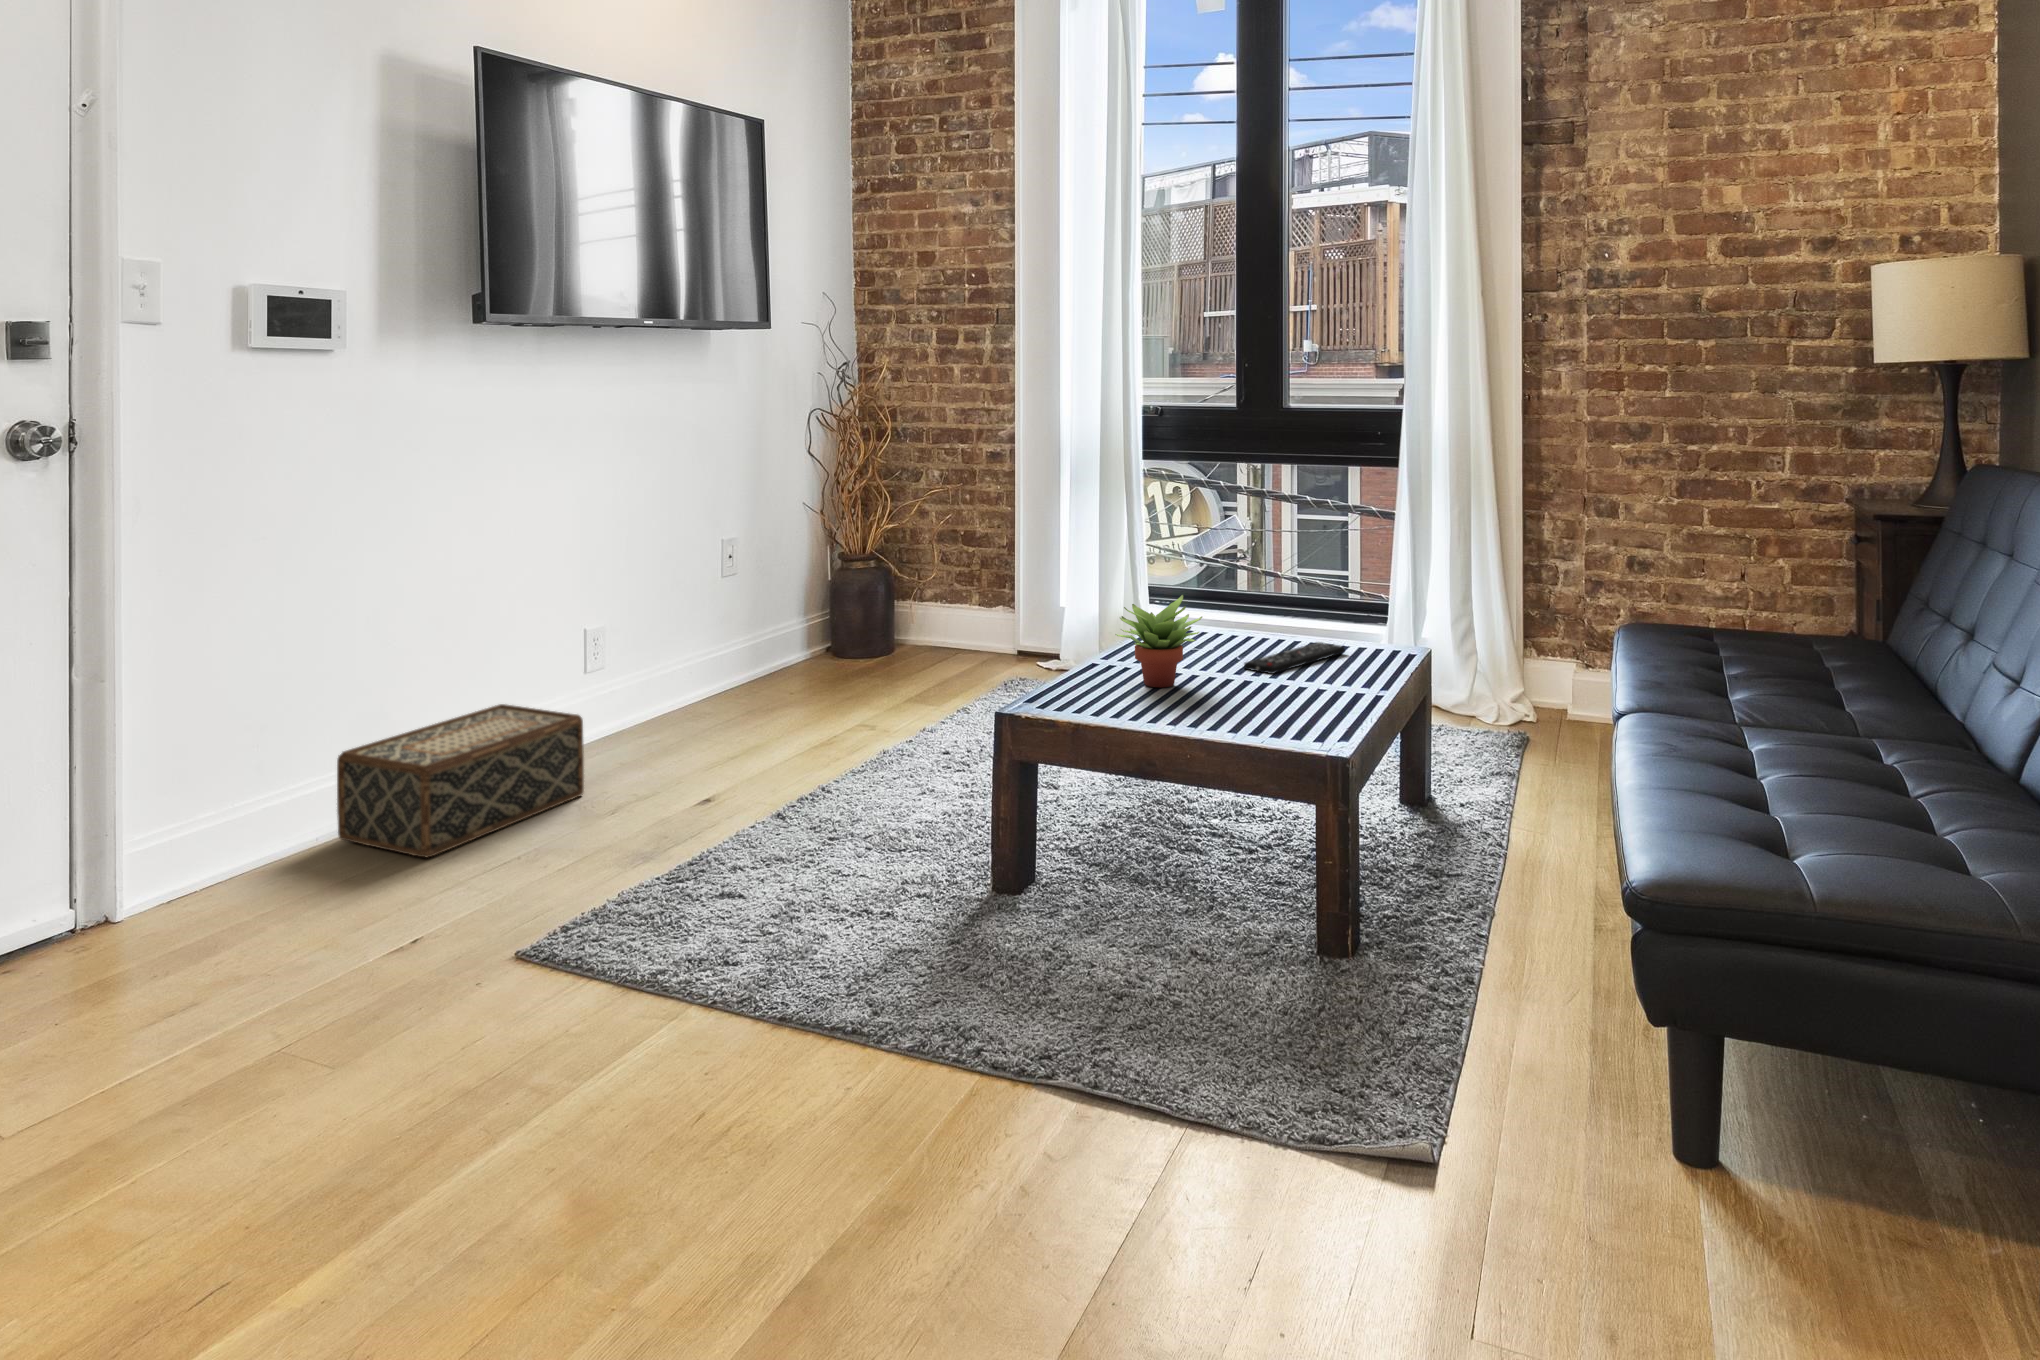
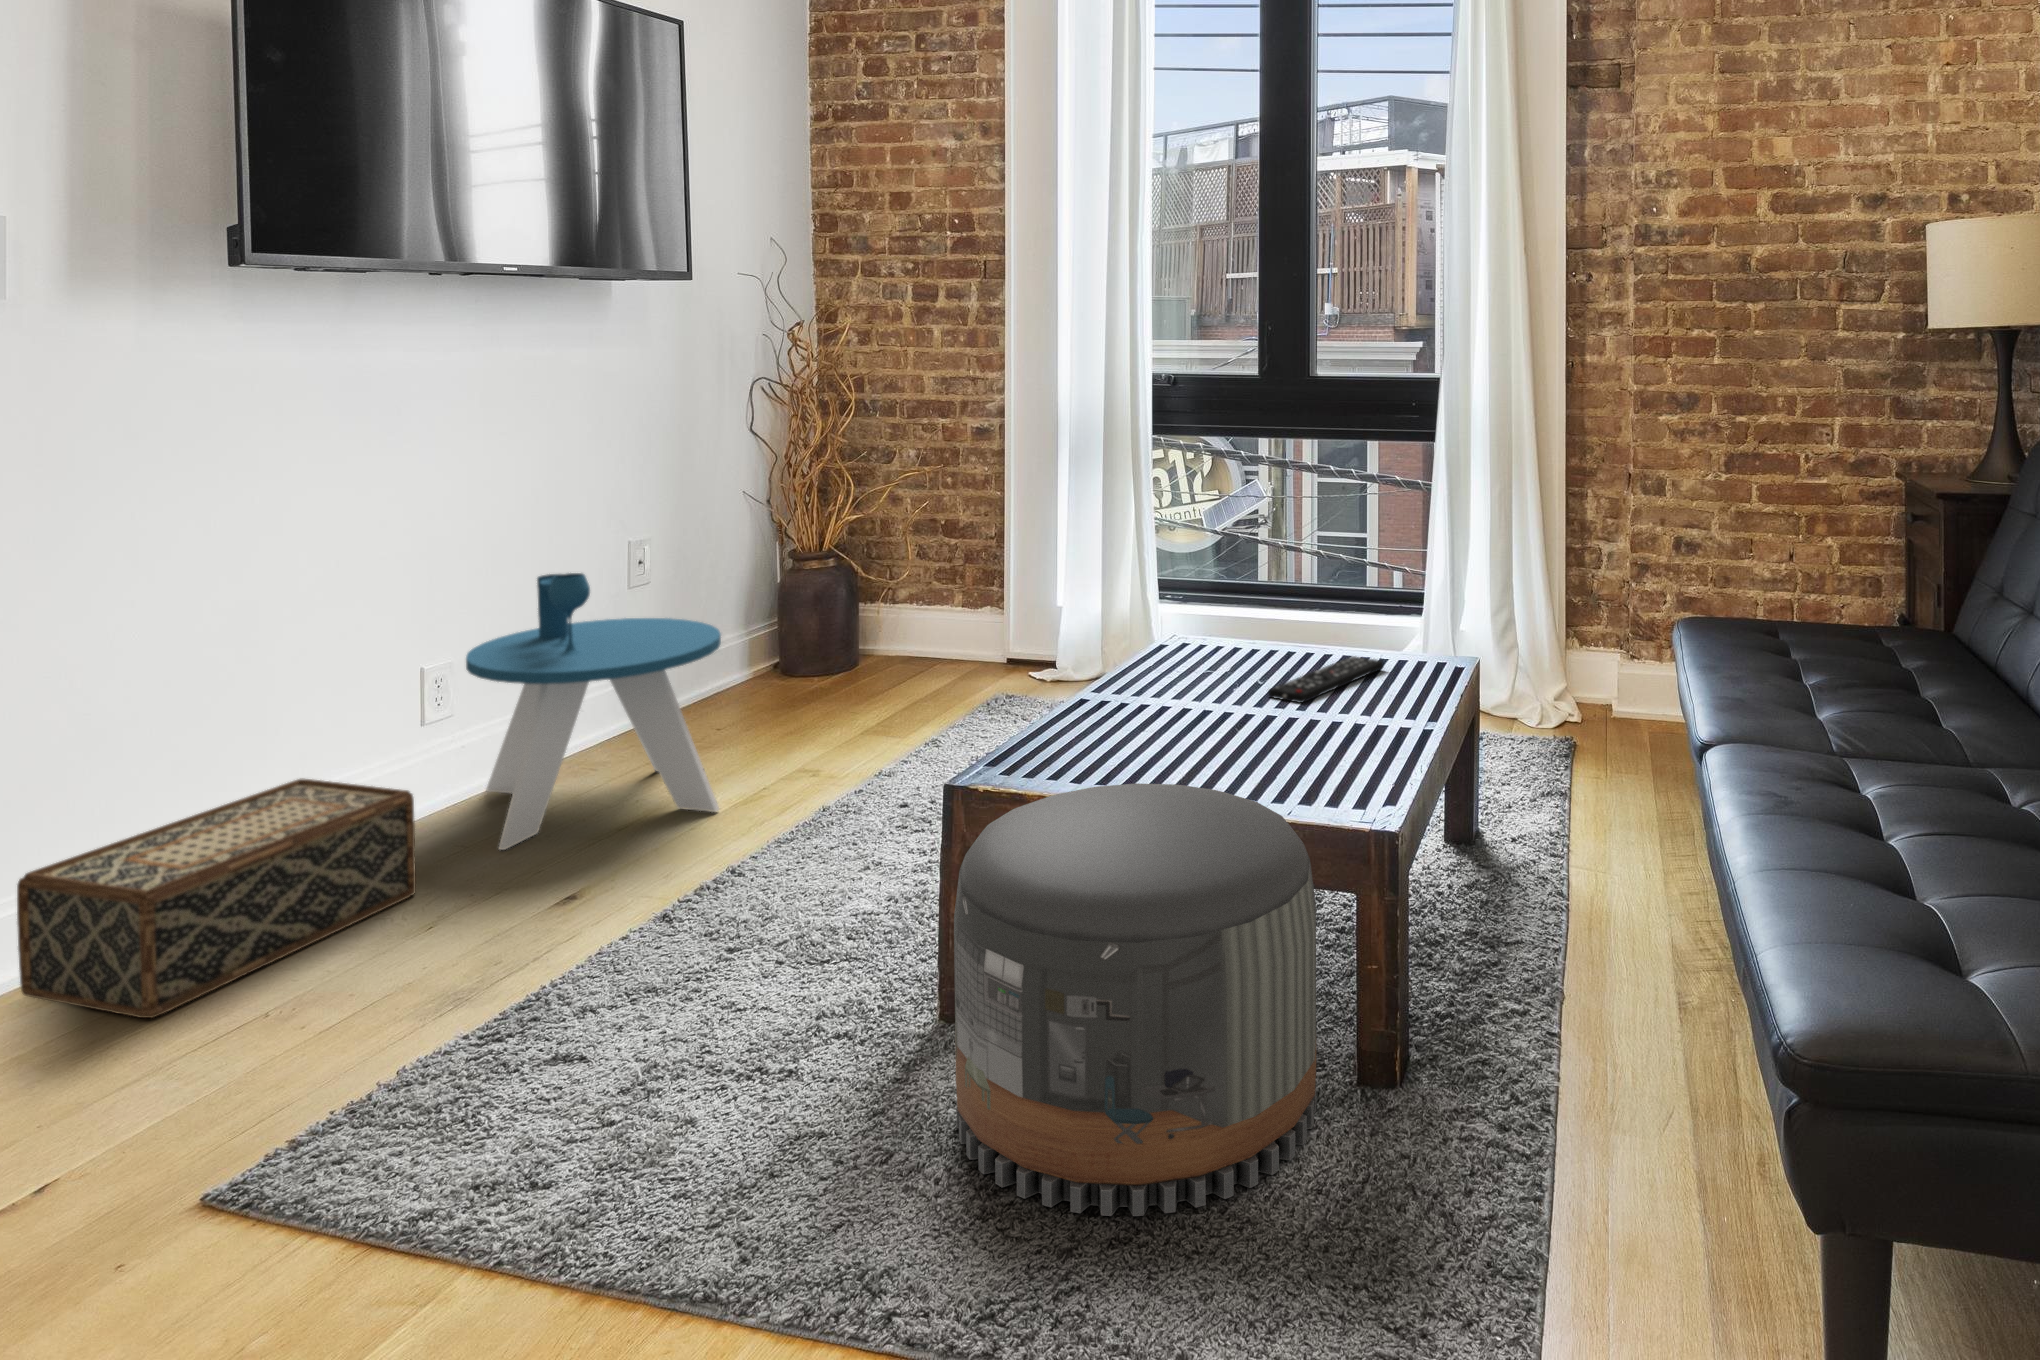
side table: none [609,558,797,770] -> present [466,573,721,850]
succulent plant: present [1116,595,1202,688] -> none [1113,613,1220,731]
pouf: none [998,718,1278,1023] -> present [954,783,1316,1216]

